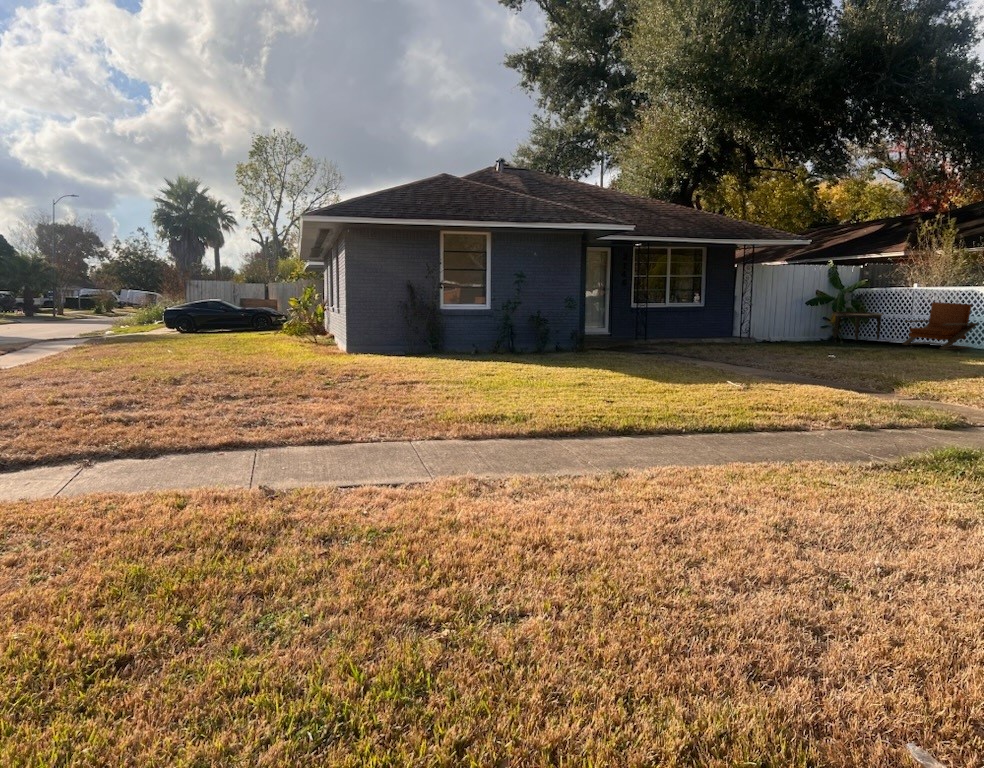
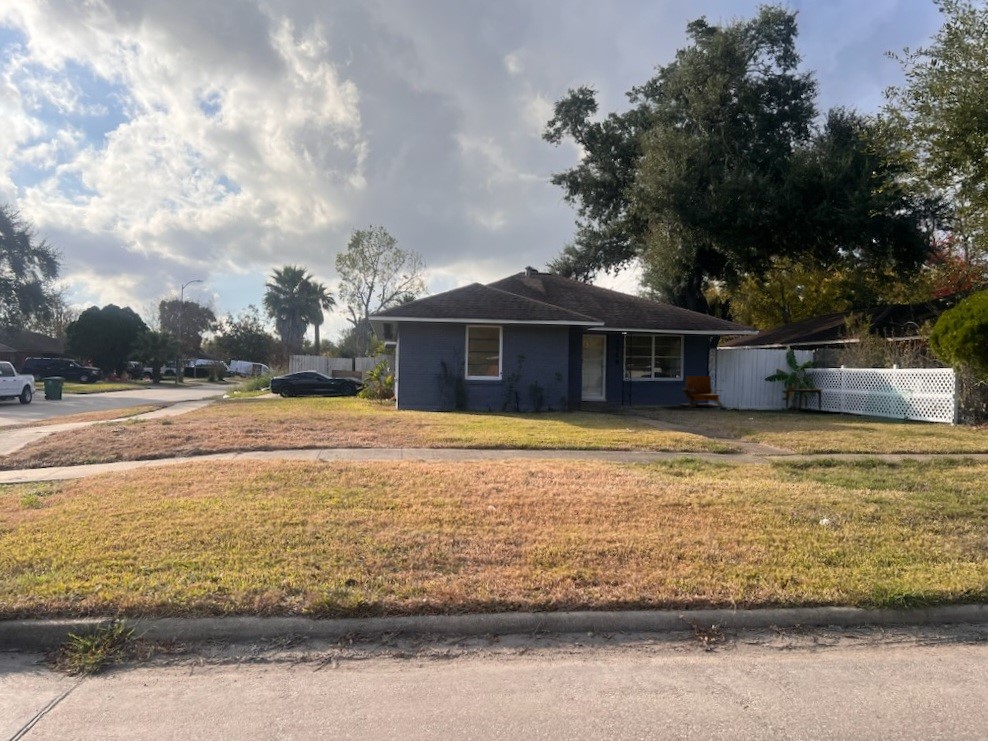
lounge chair: present [902,302,978,350] -> present [681,376,723,407]

